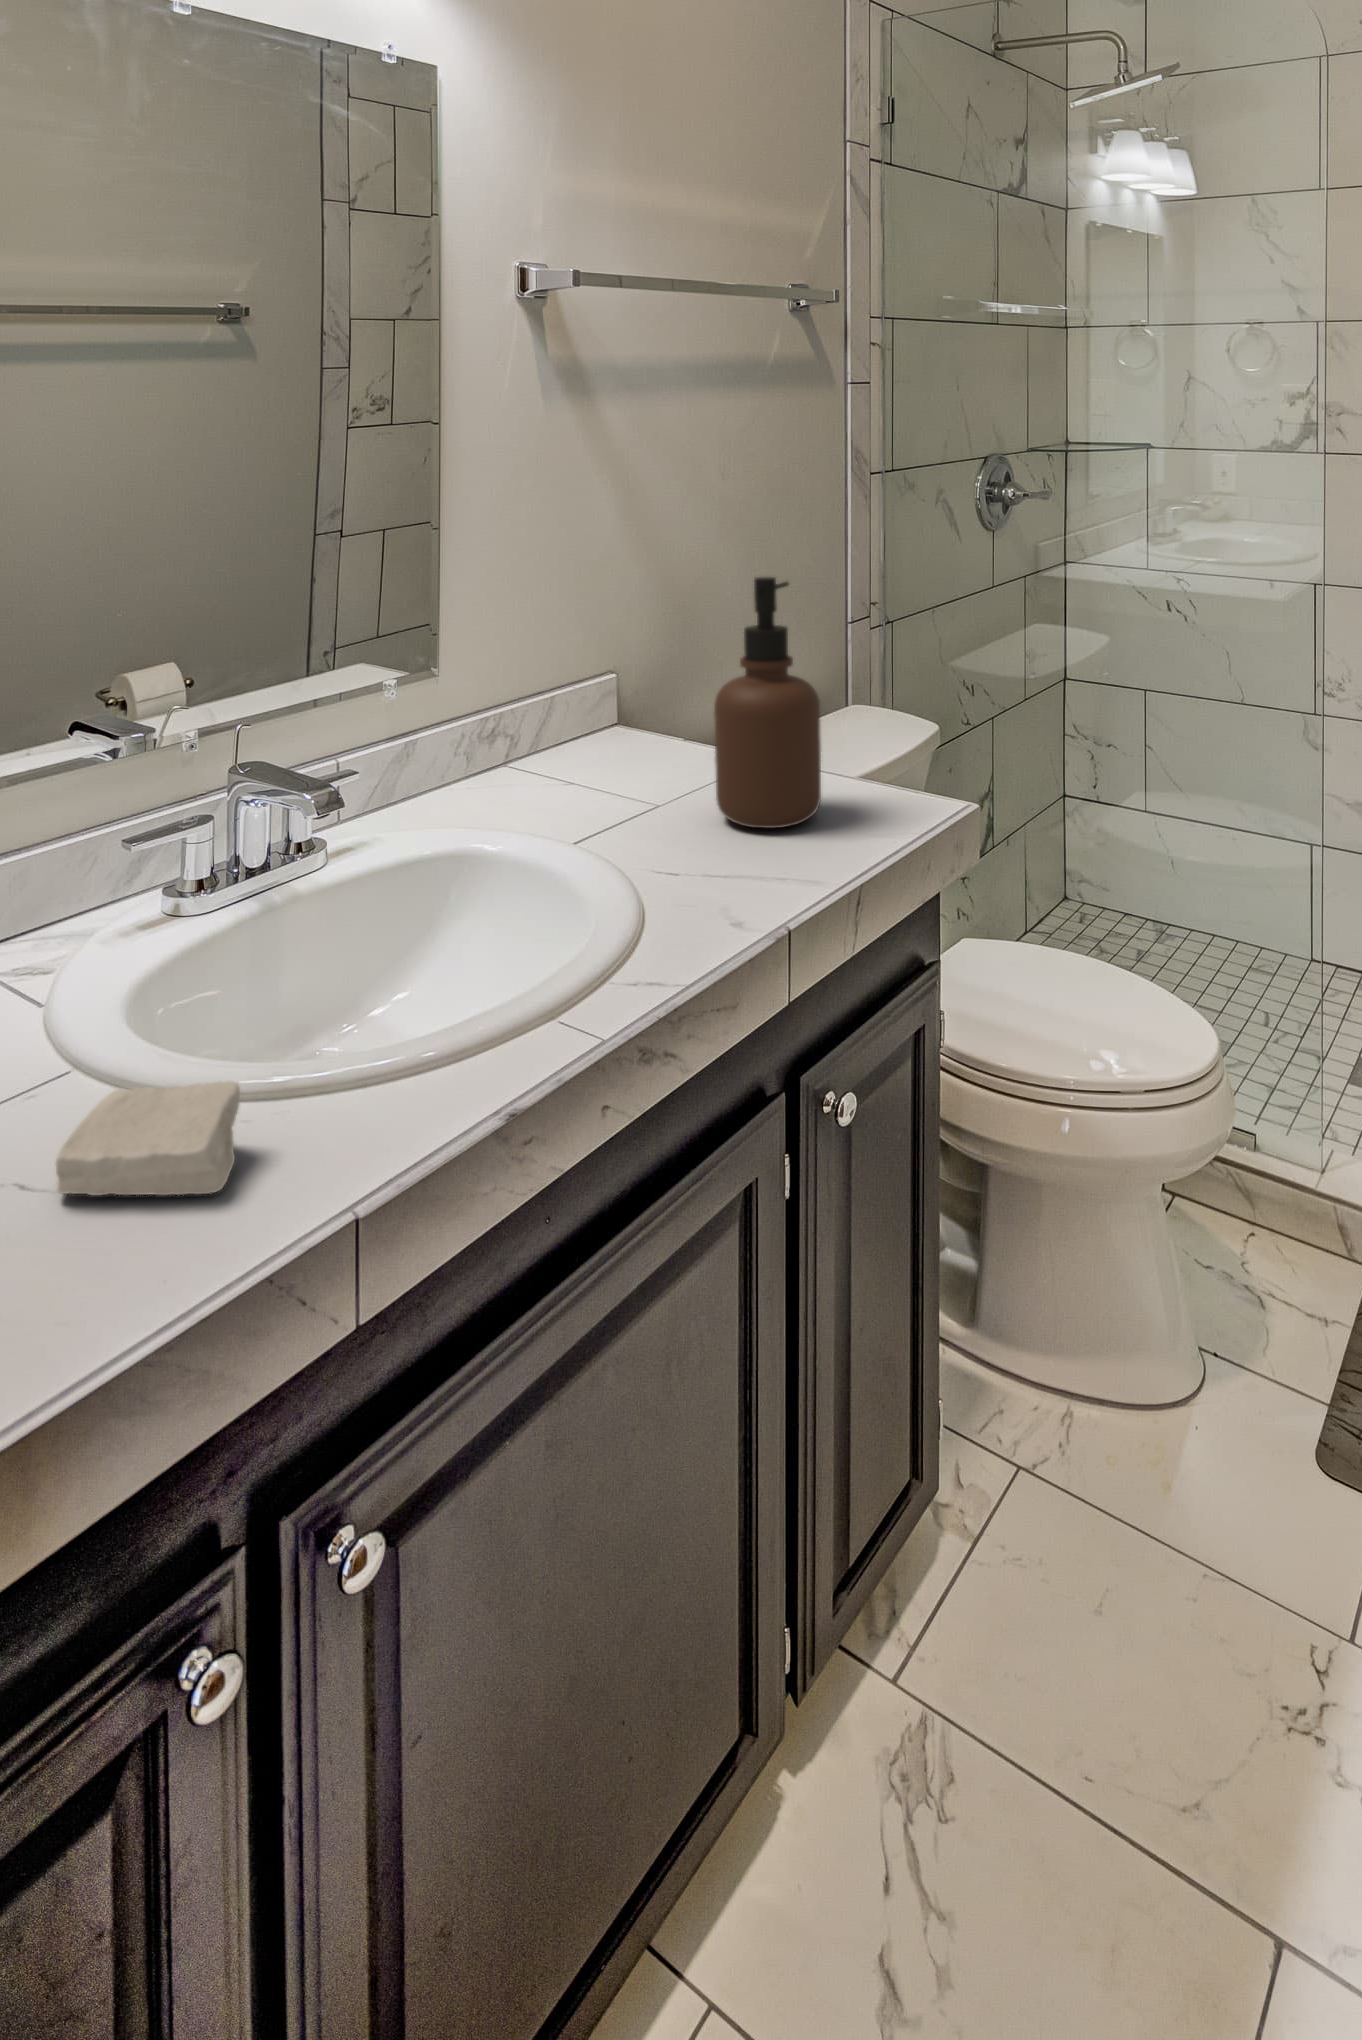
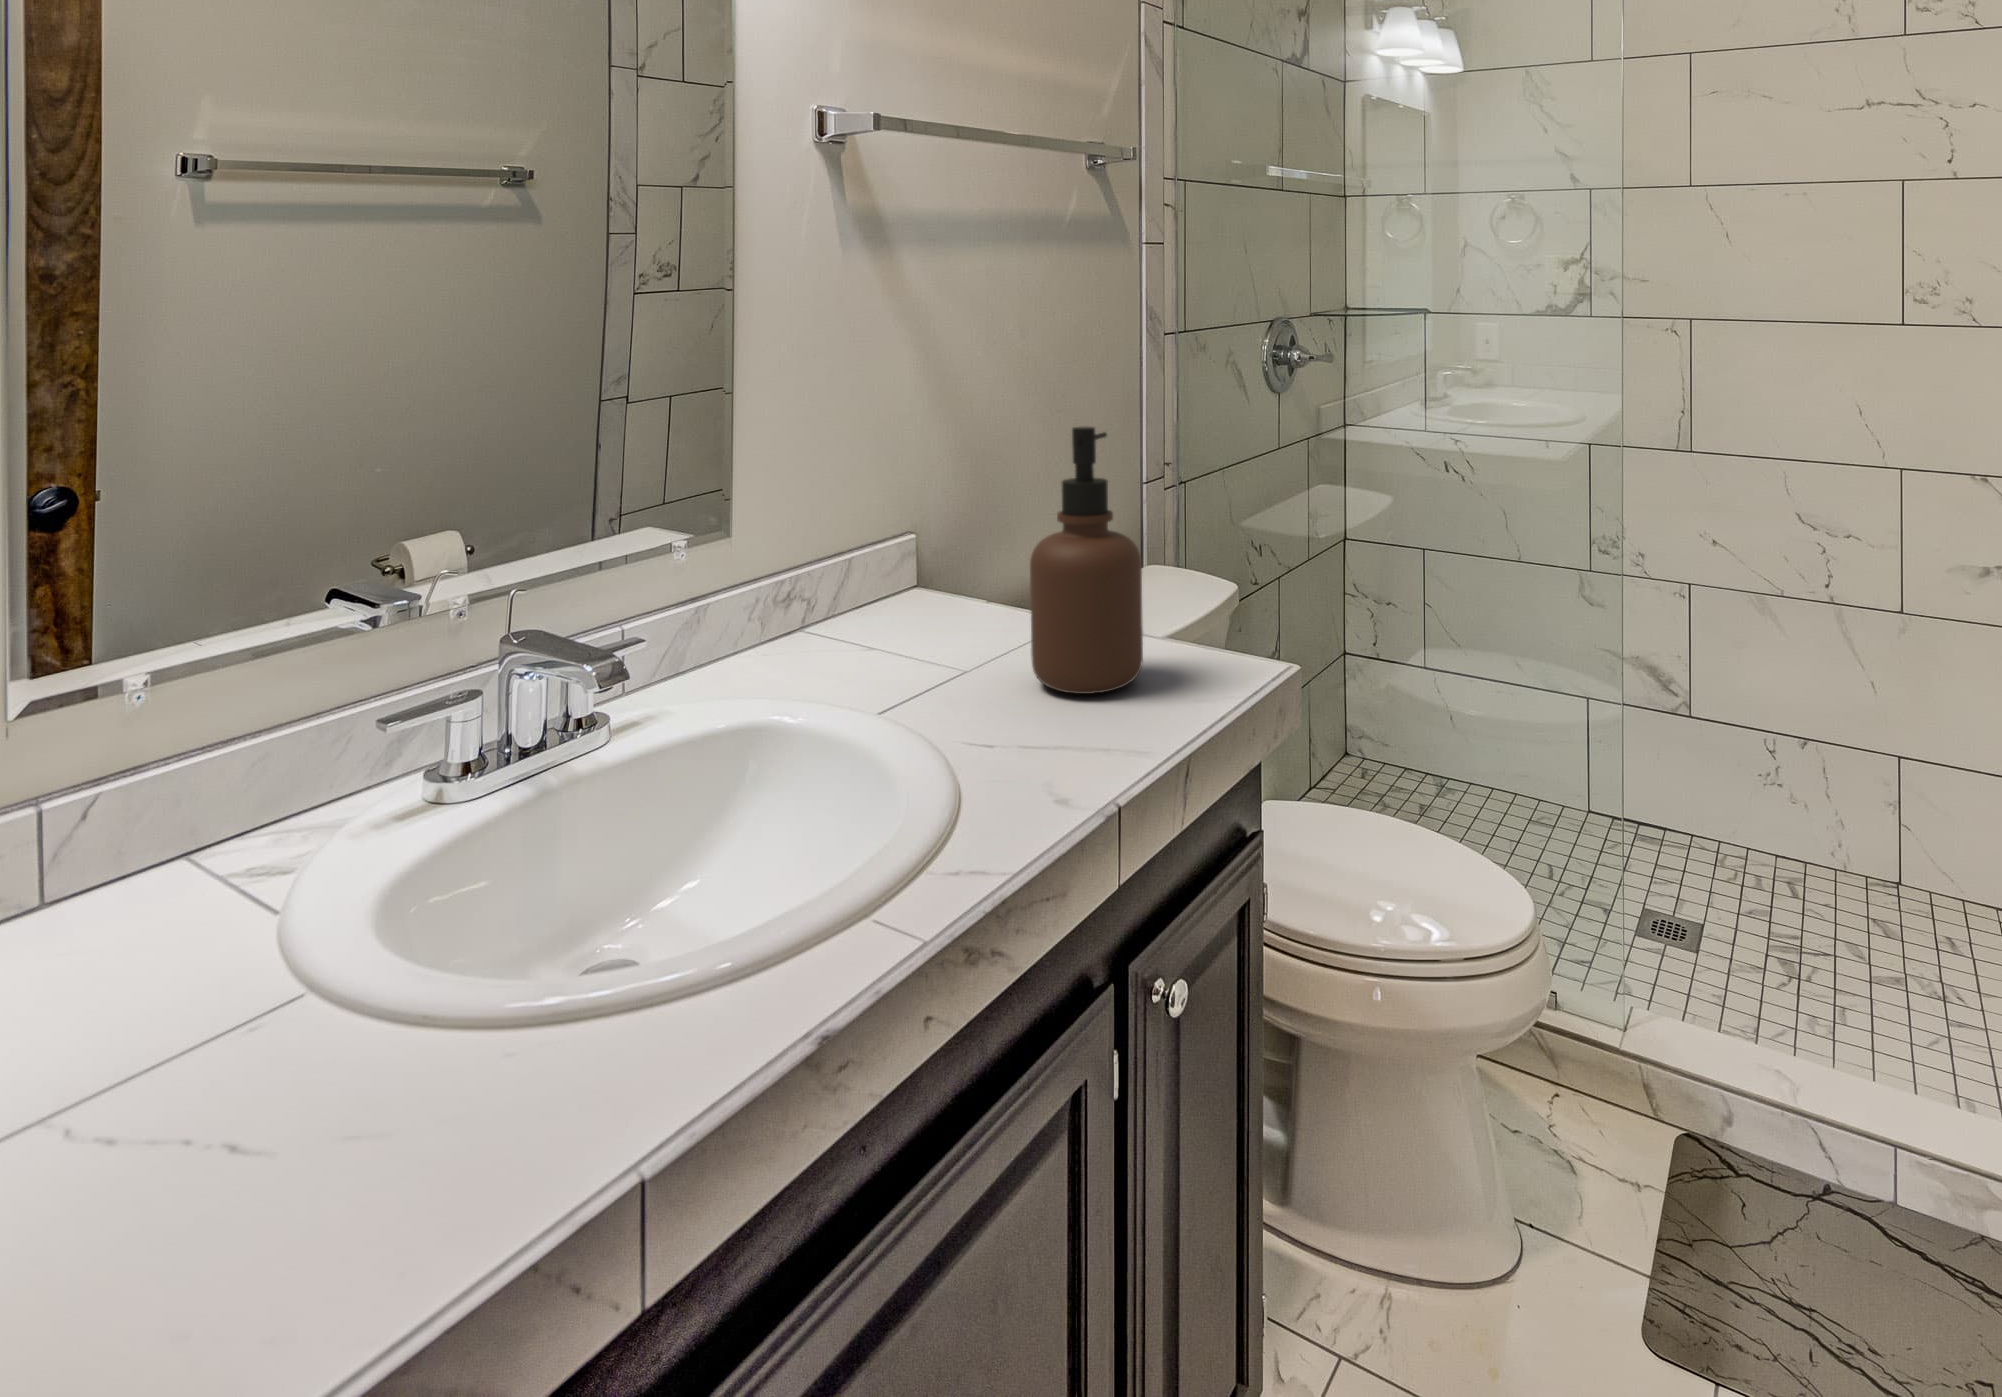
soap bar: present [56,1081,240,1195] -> none [280,1007,514,1160]

